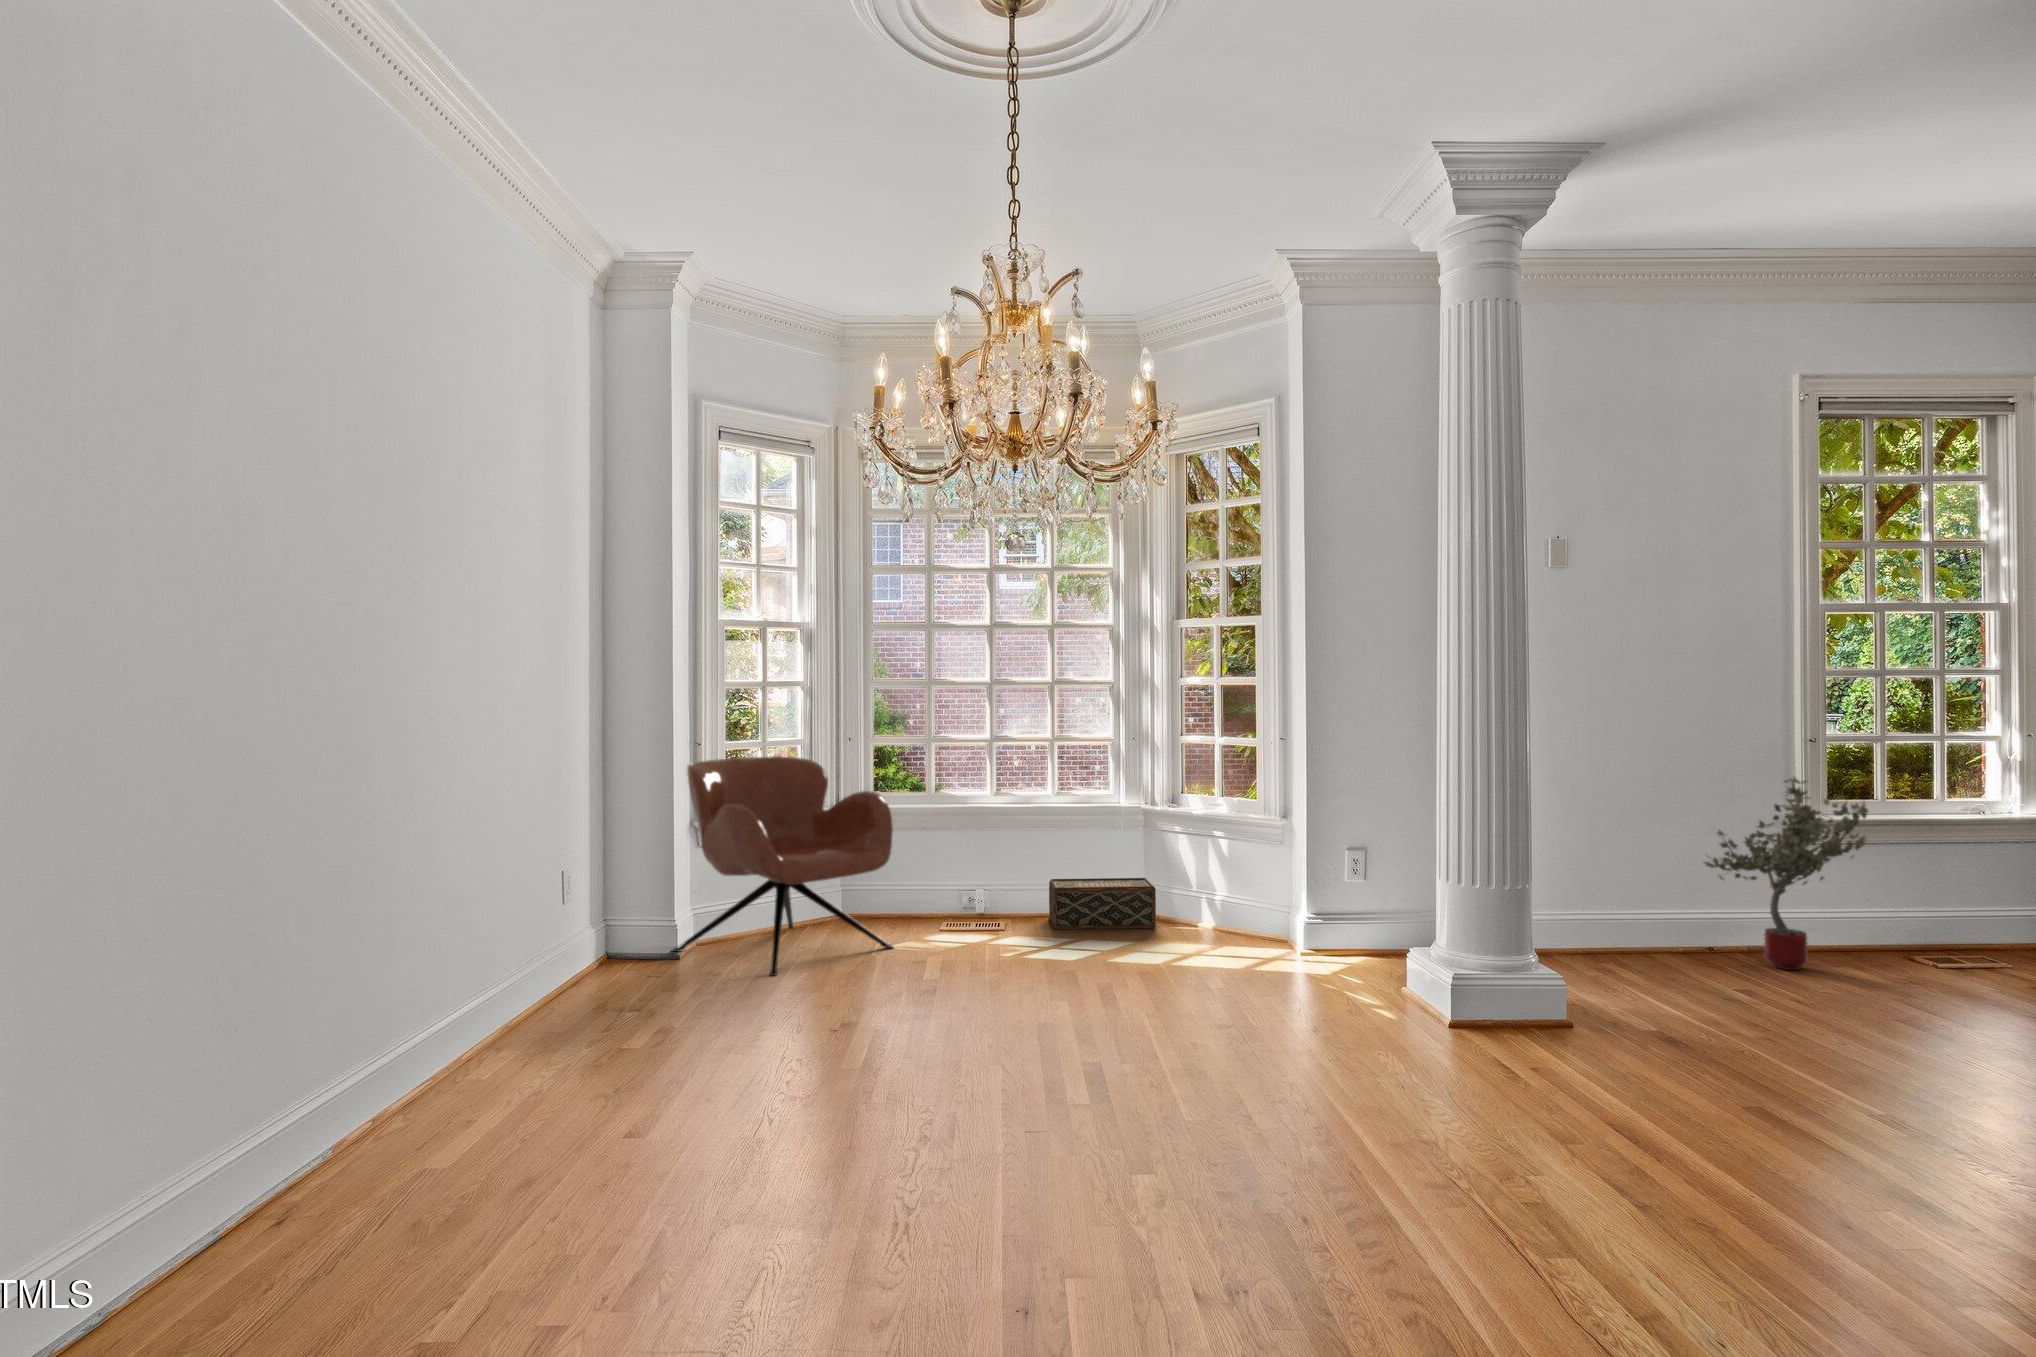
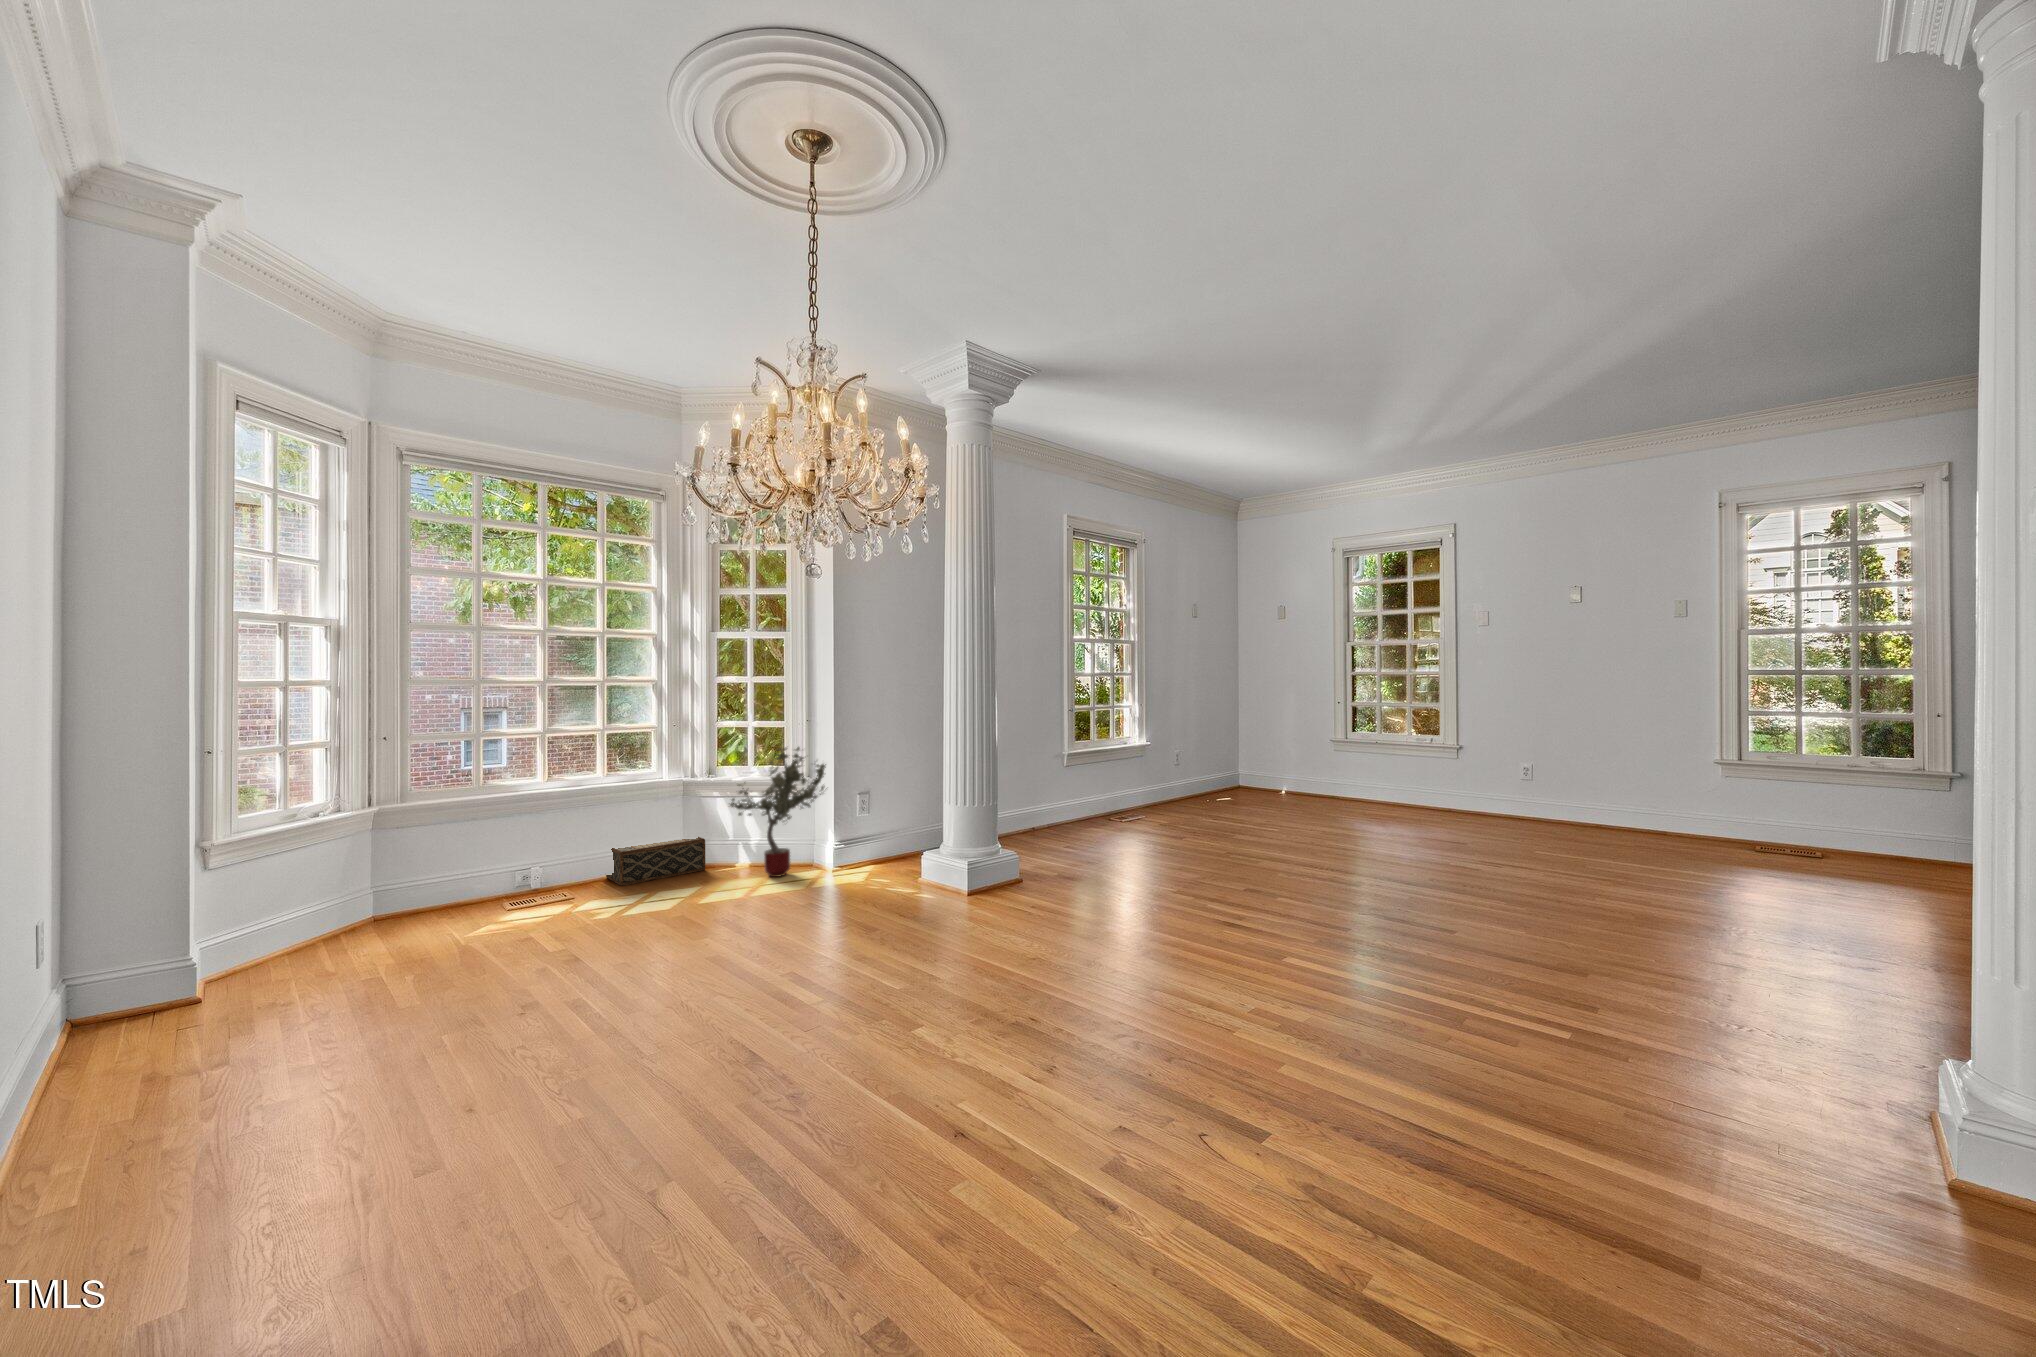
armchair: present [672,756,893,976] -> none [141,762,473,1003]
potted tree: present [1704,777,1868,970] -> present [730,747,826,877]

